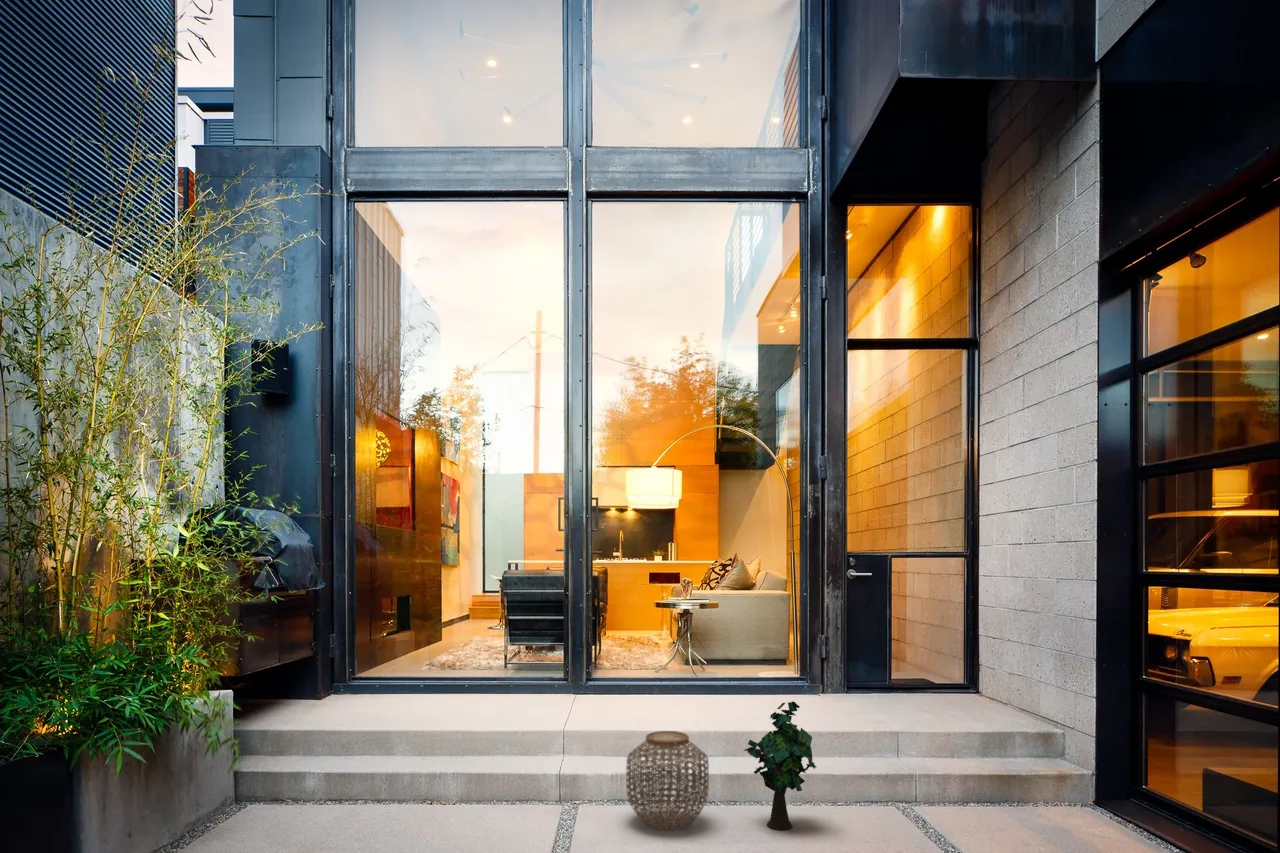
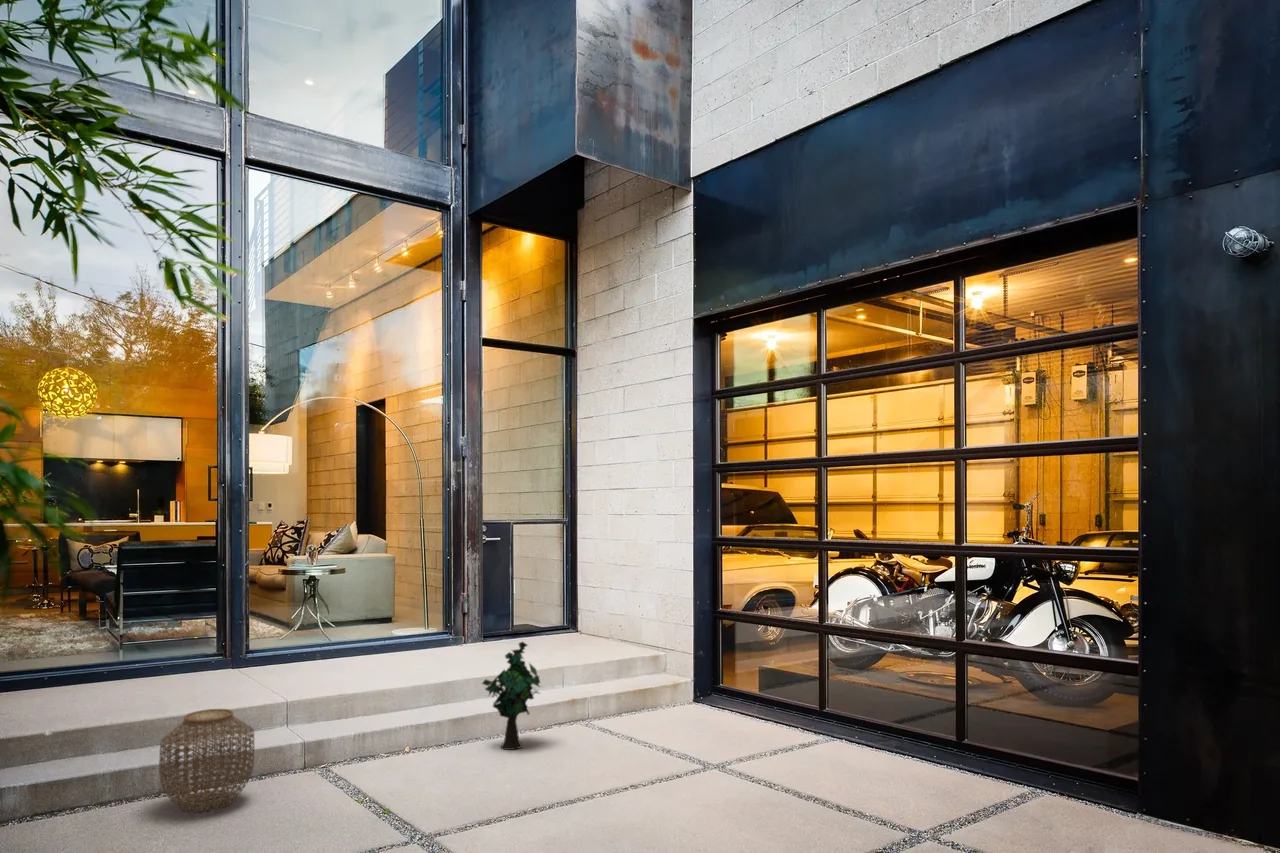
woven basket: present [626,731,709,830] -> present [159,709,254,812]

